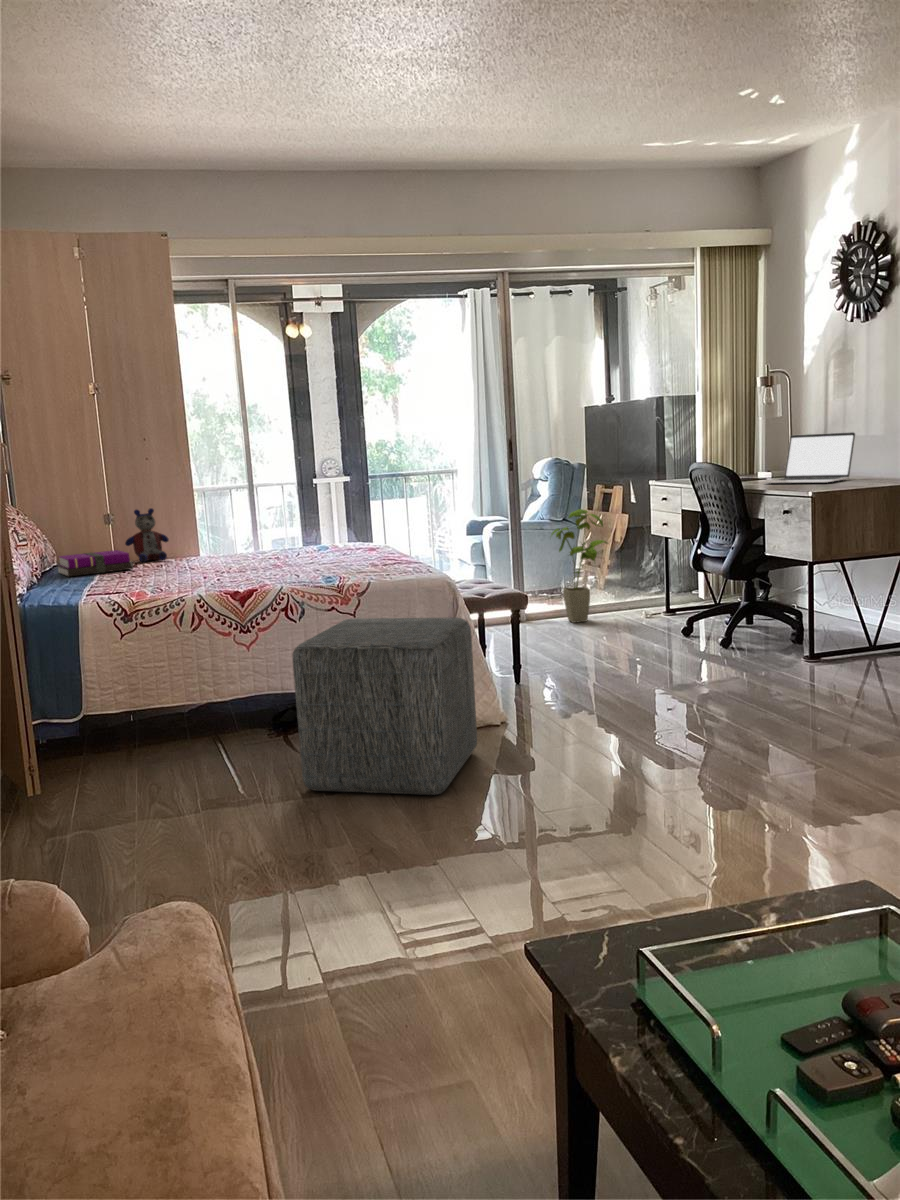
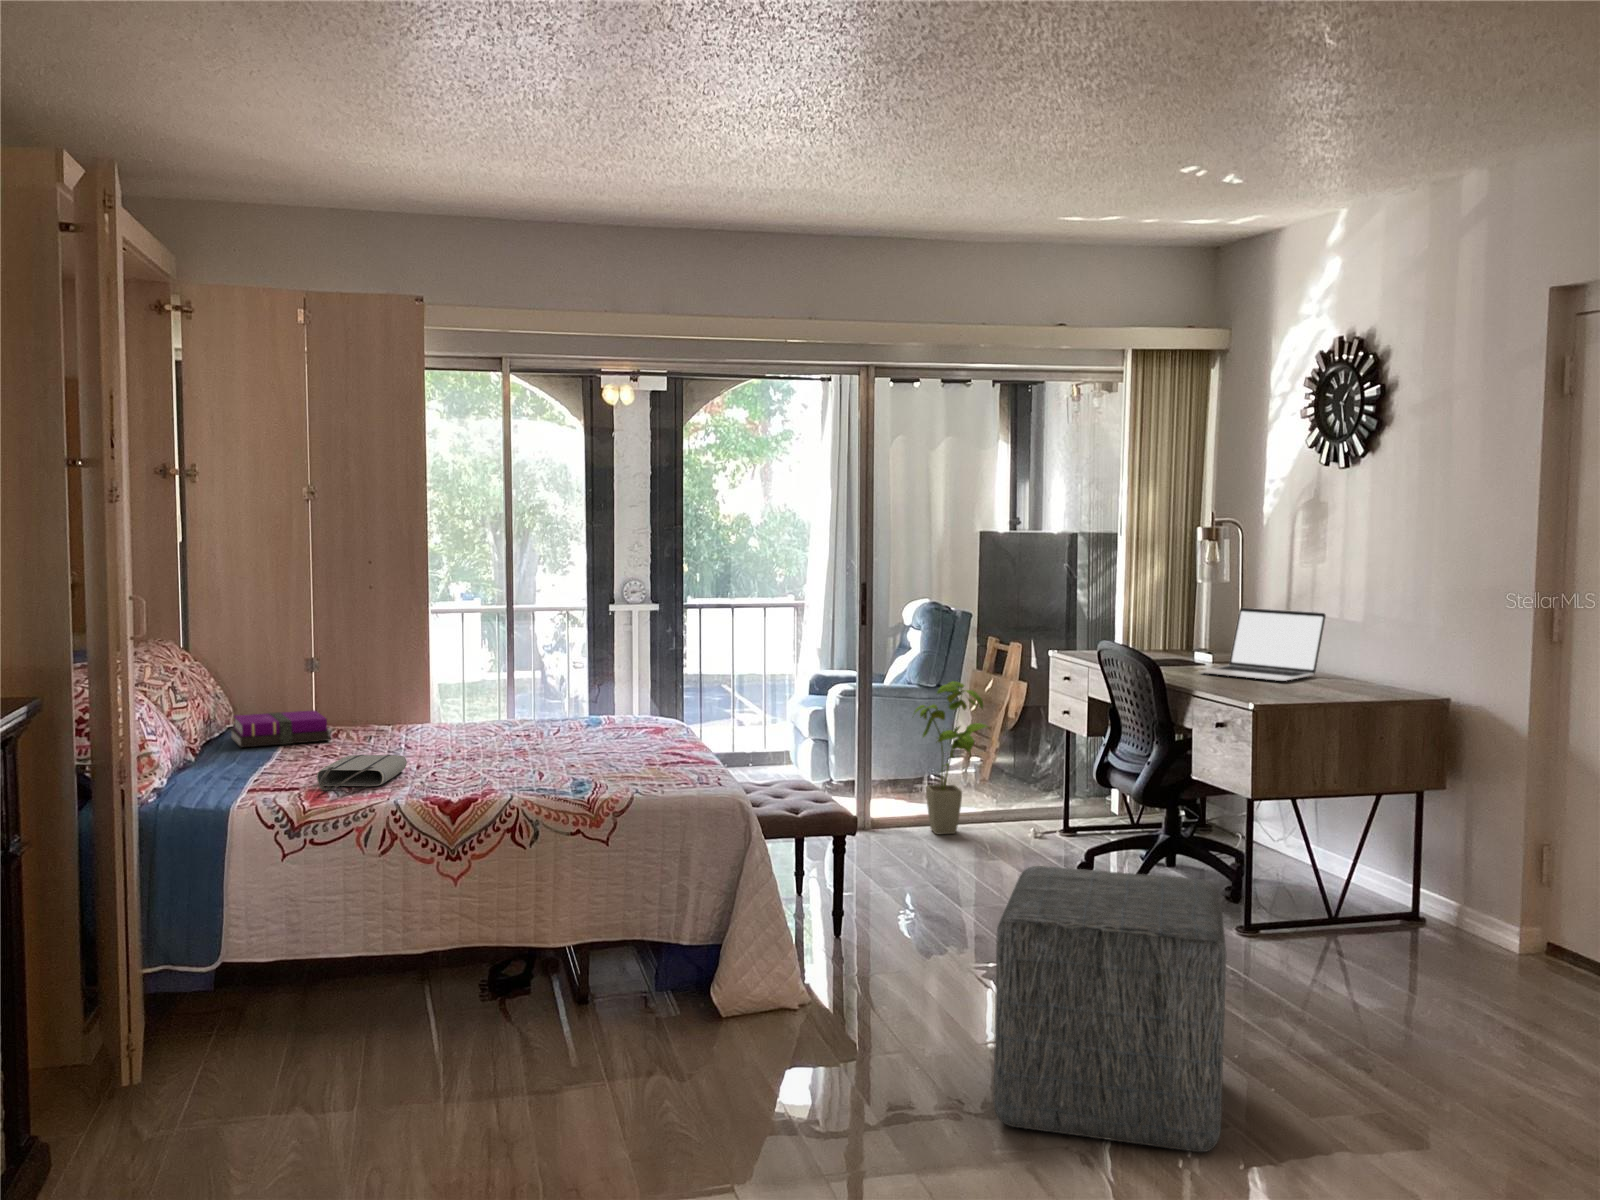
stuffed bear: present [125,508,169,562] -> none [330,654,389,727]
tote bag: none [136,568,198,591] -> present [317,755,407,791]
ottoman: present [292,617,477,795] -> present [993,866,1226,1152]

